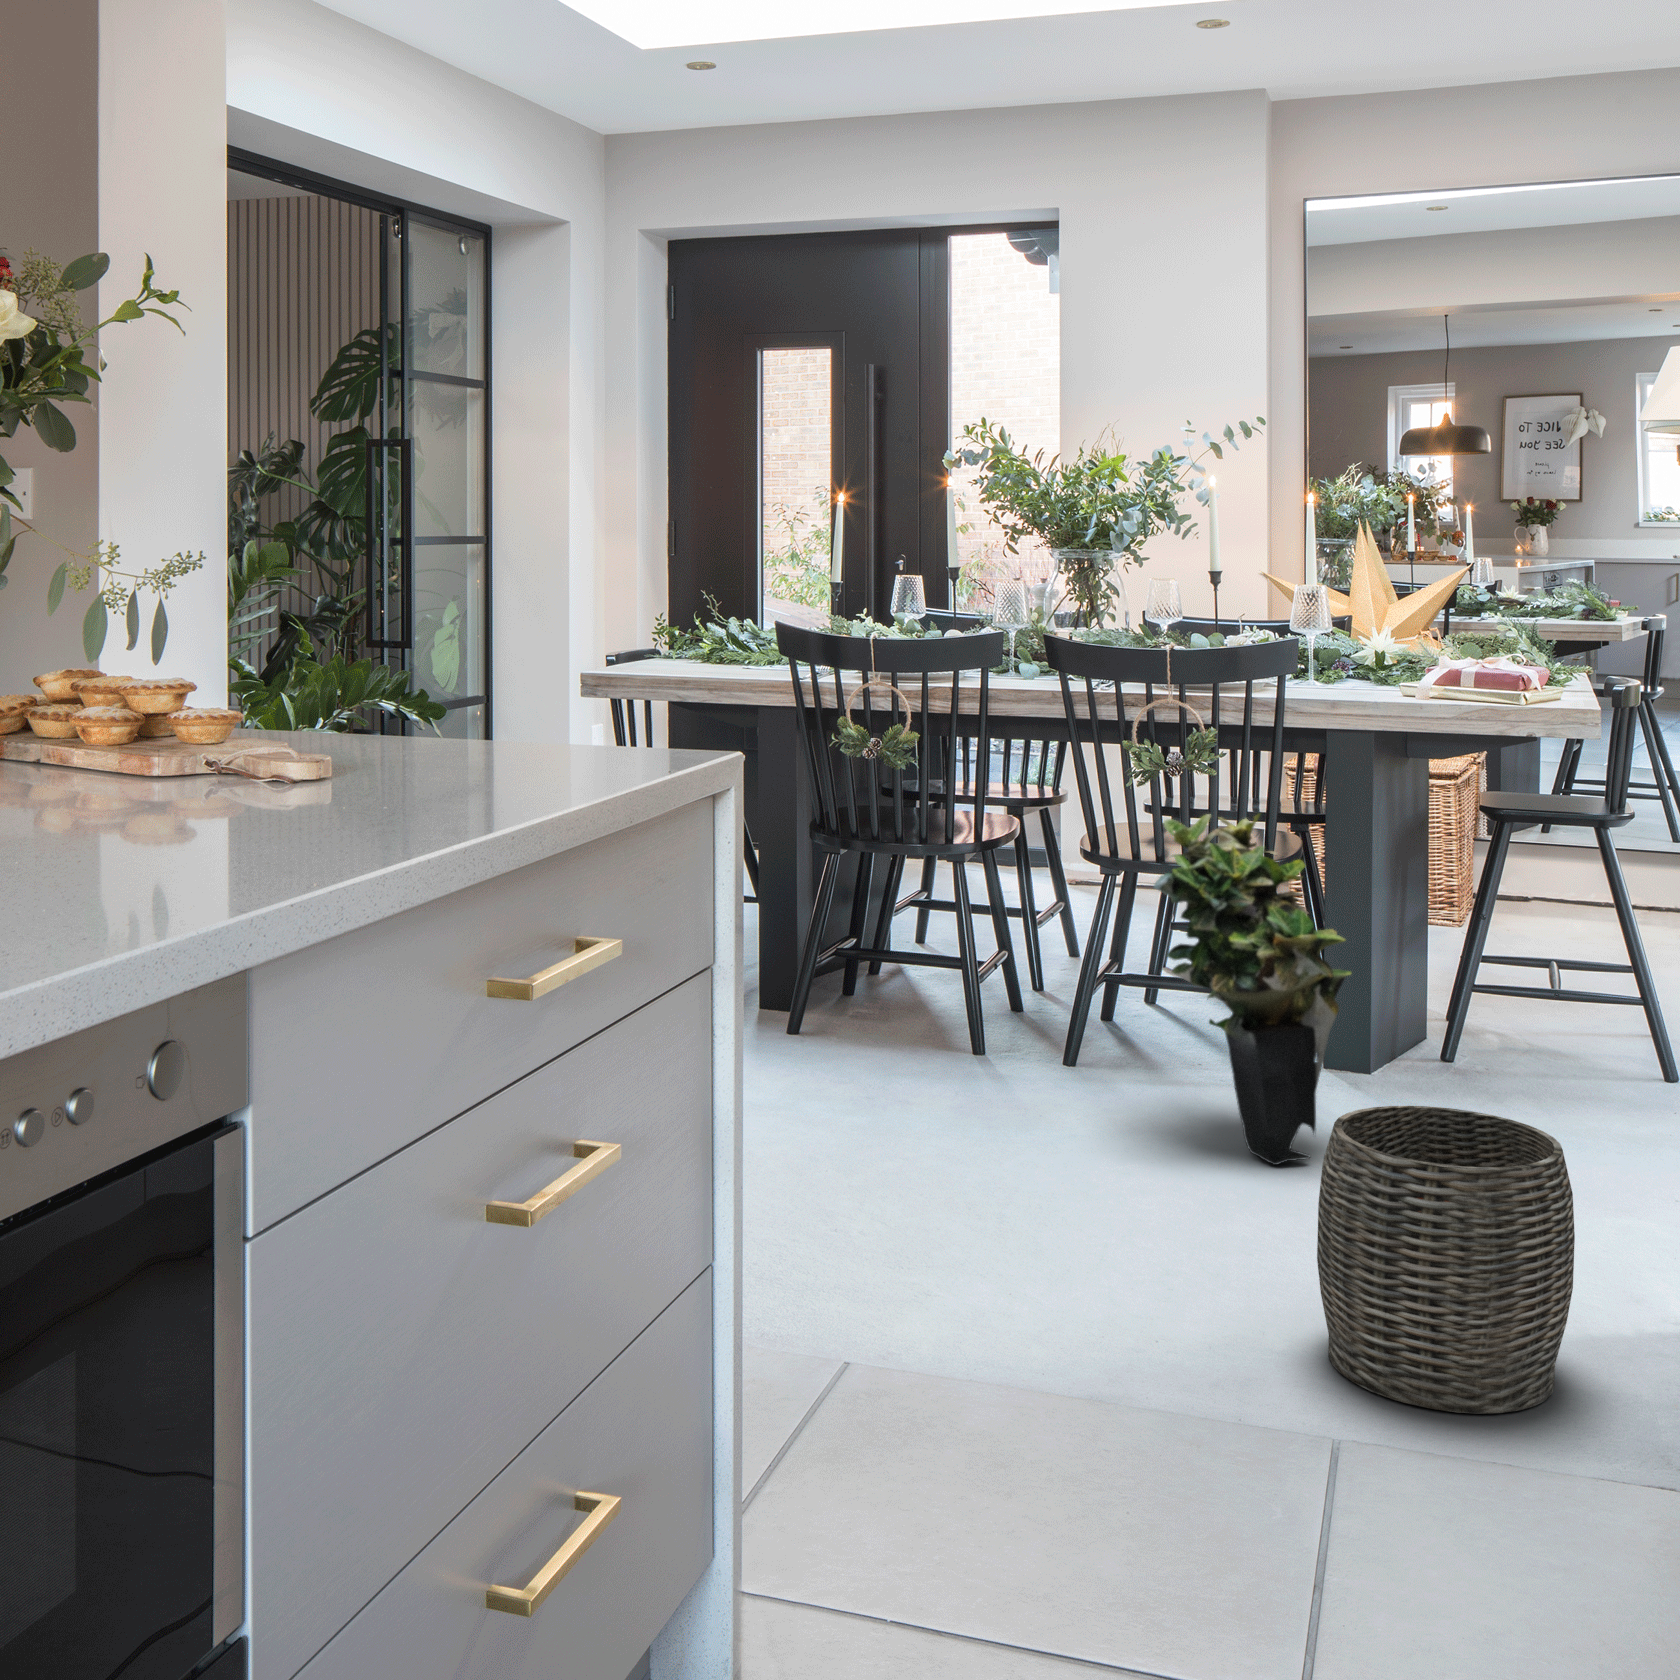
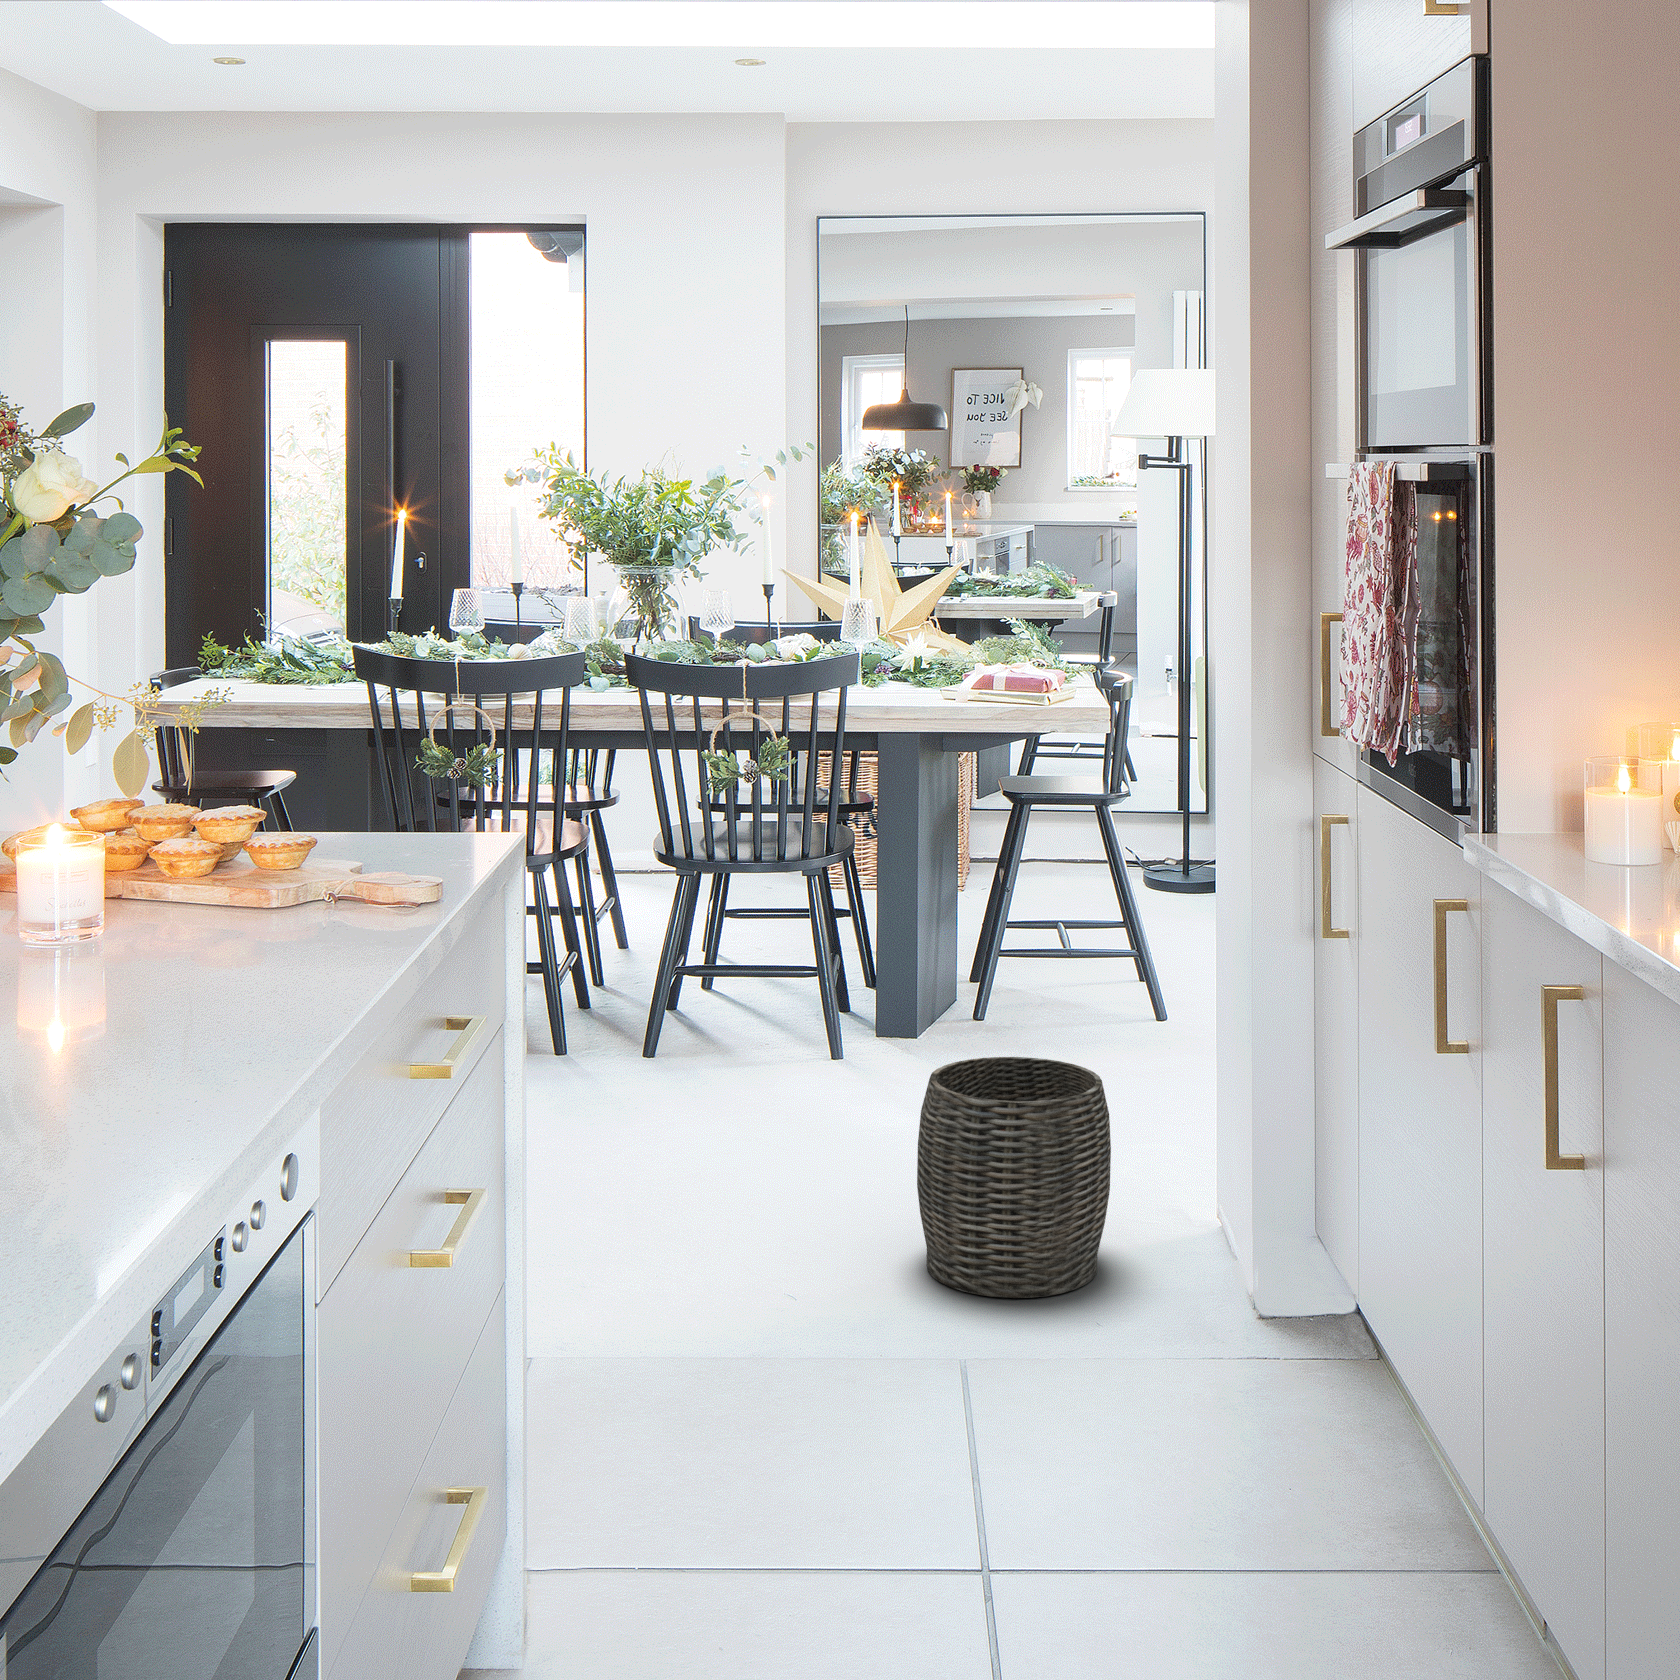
potted plant: present [1154,814,1351,1165] -> none [746,815,912,1124]

